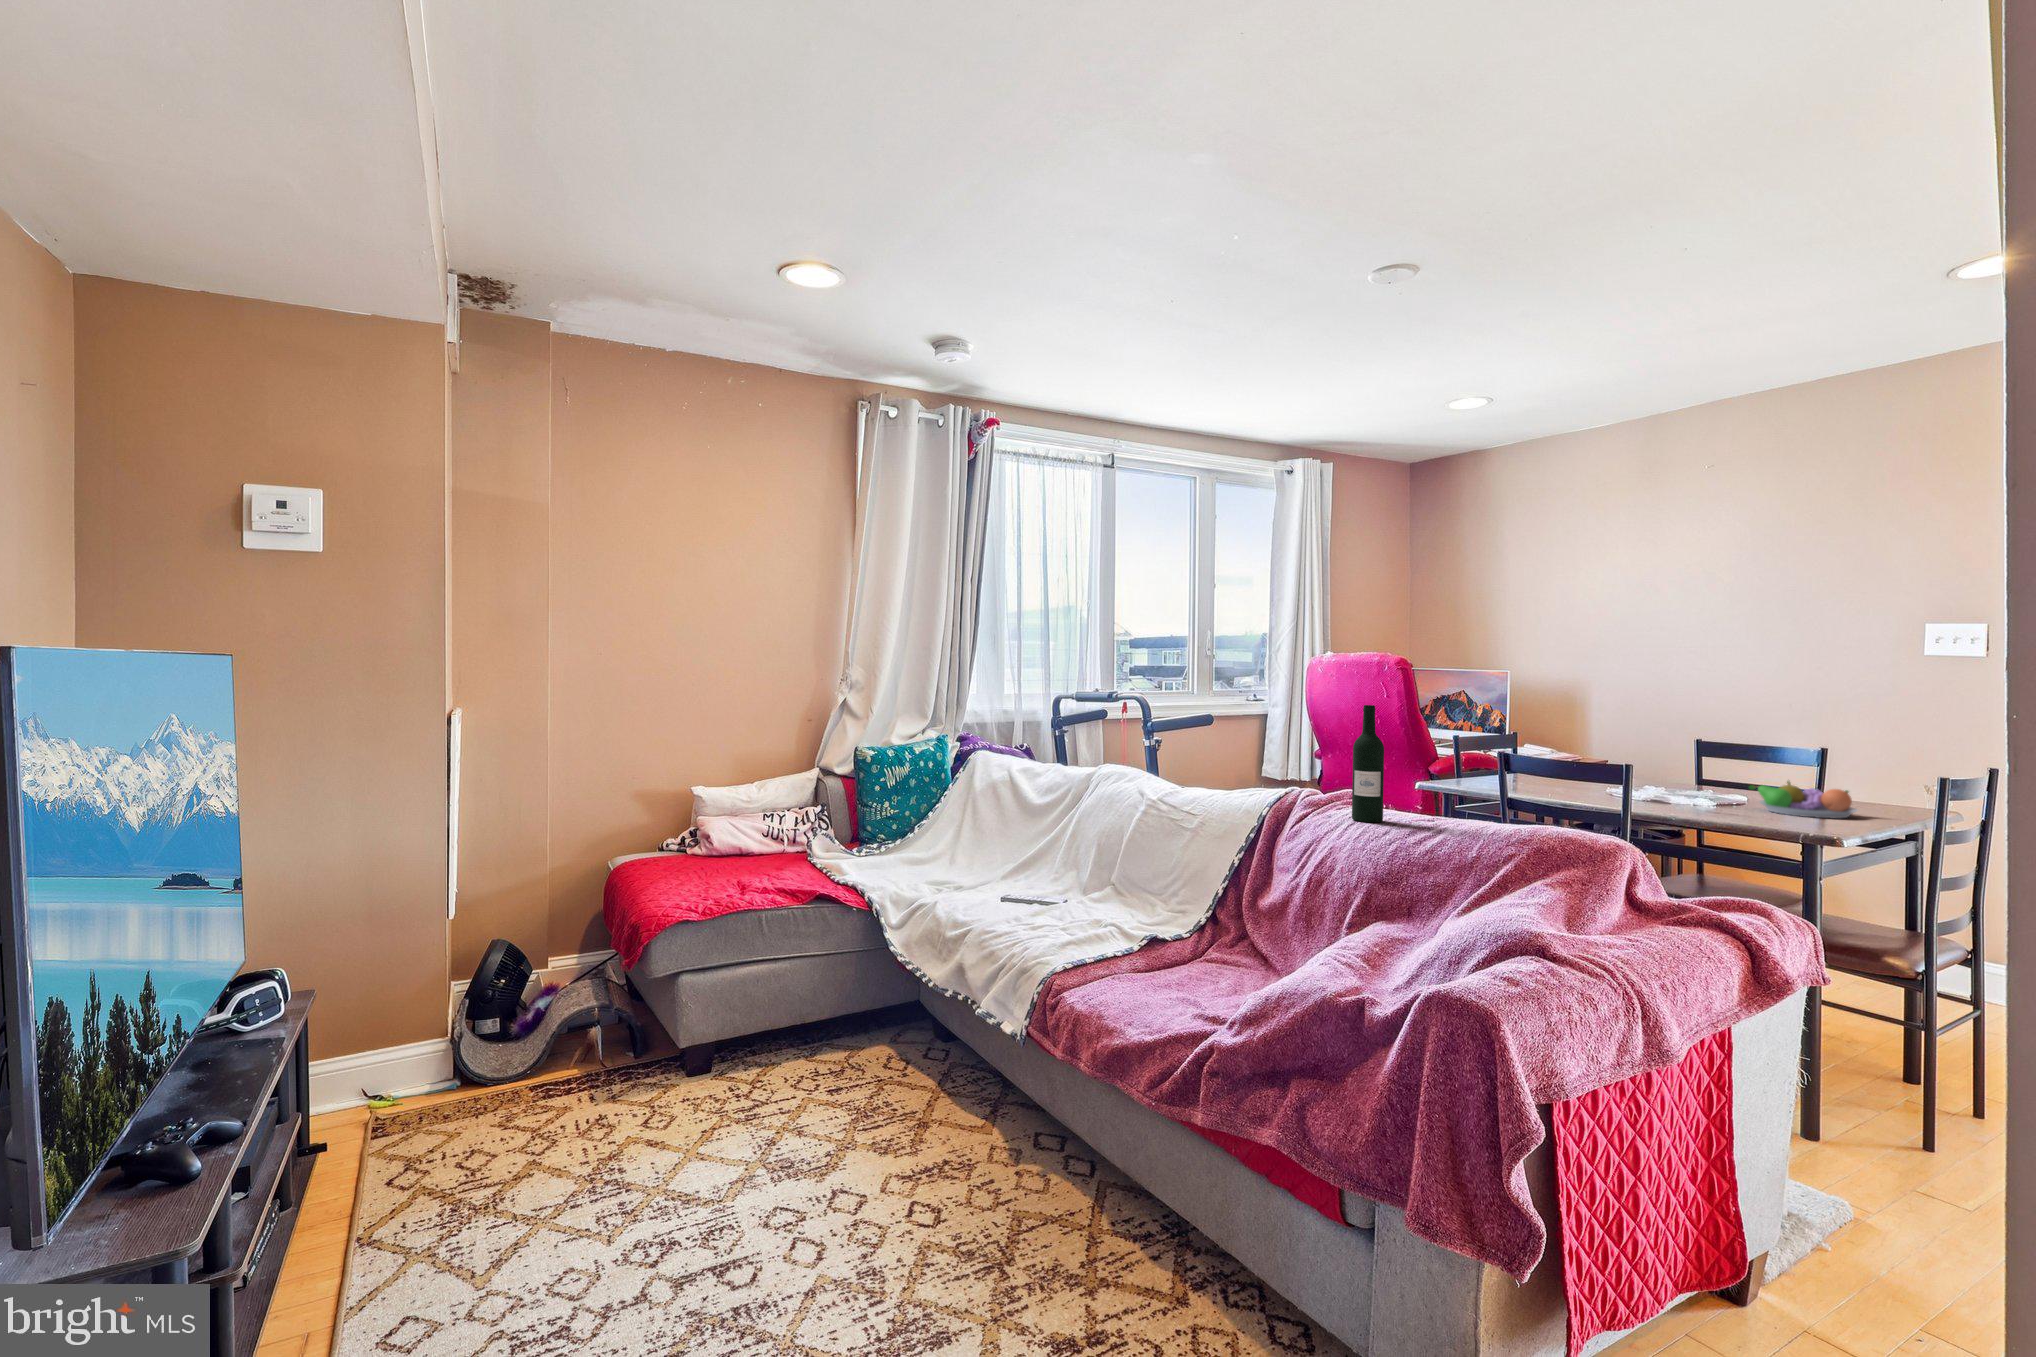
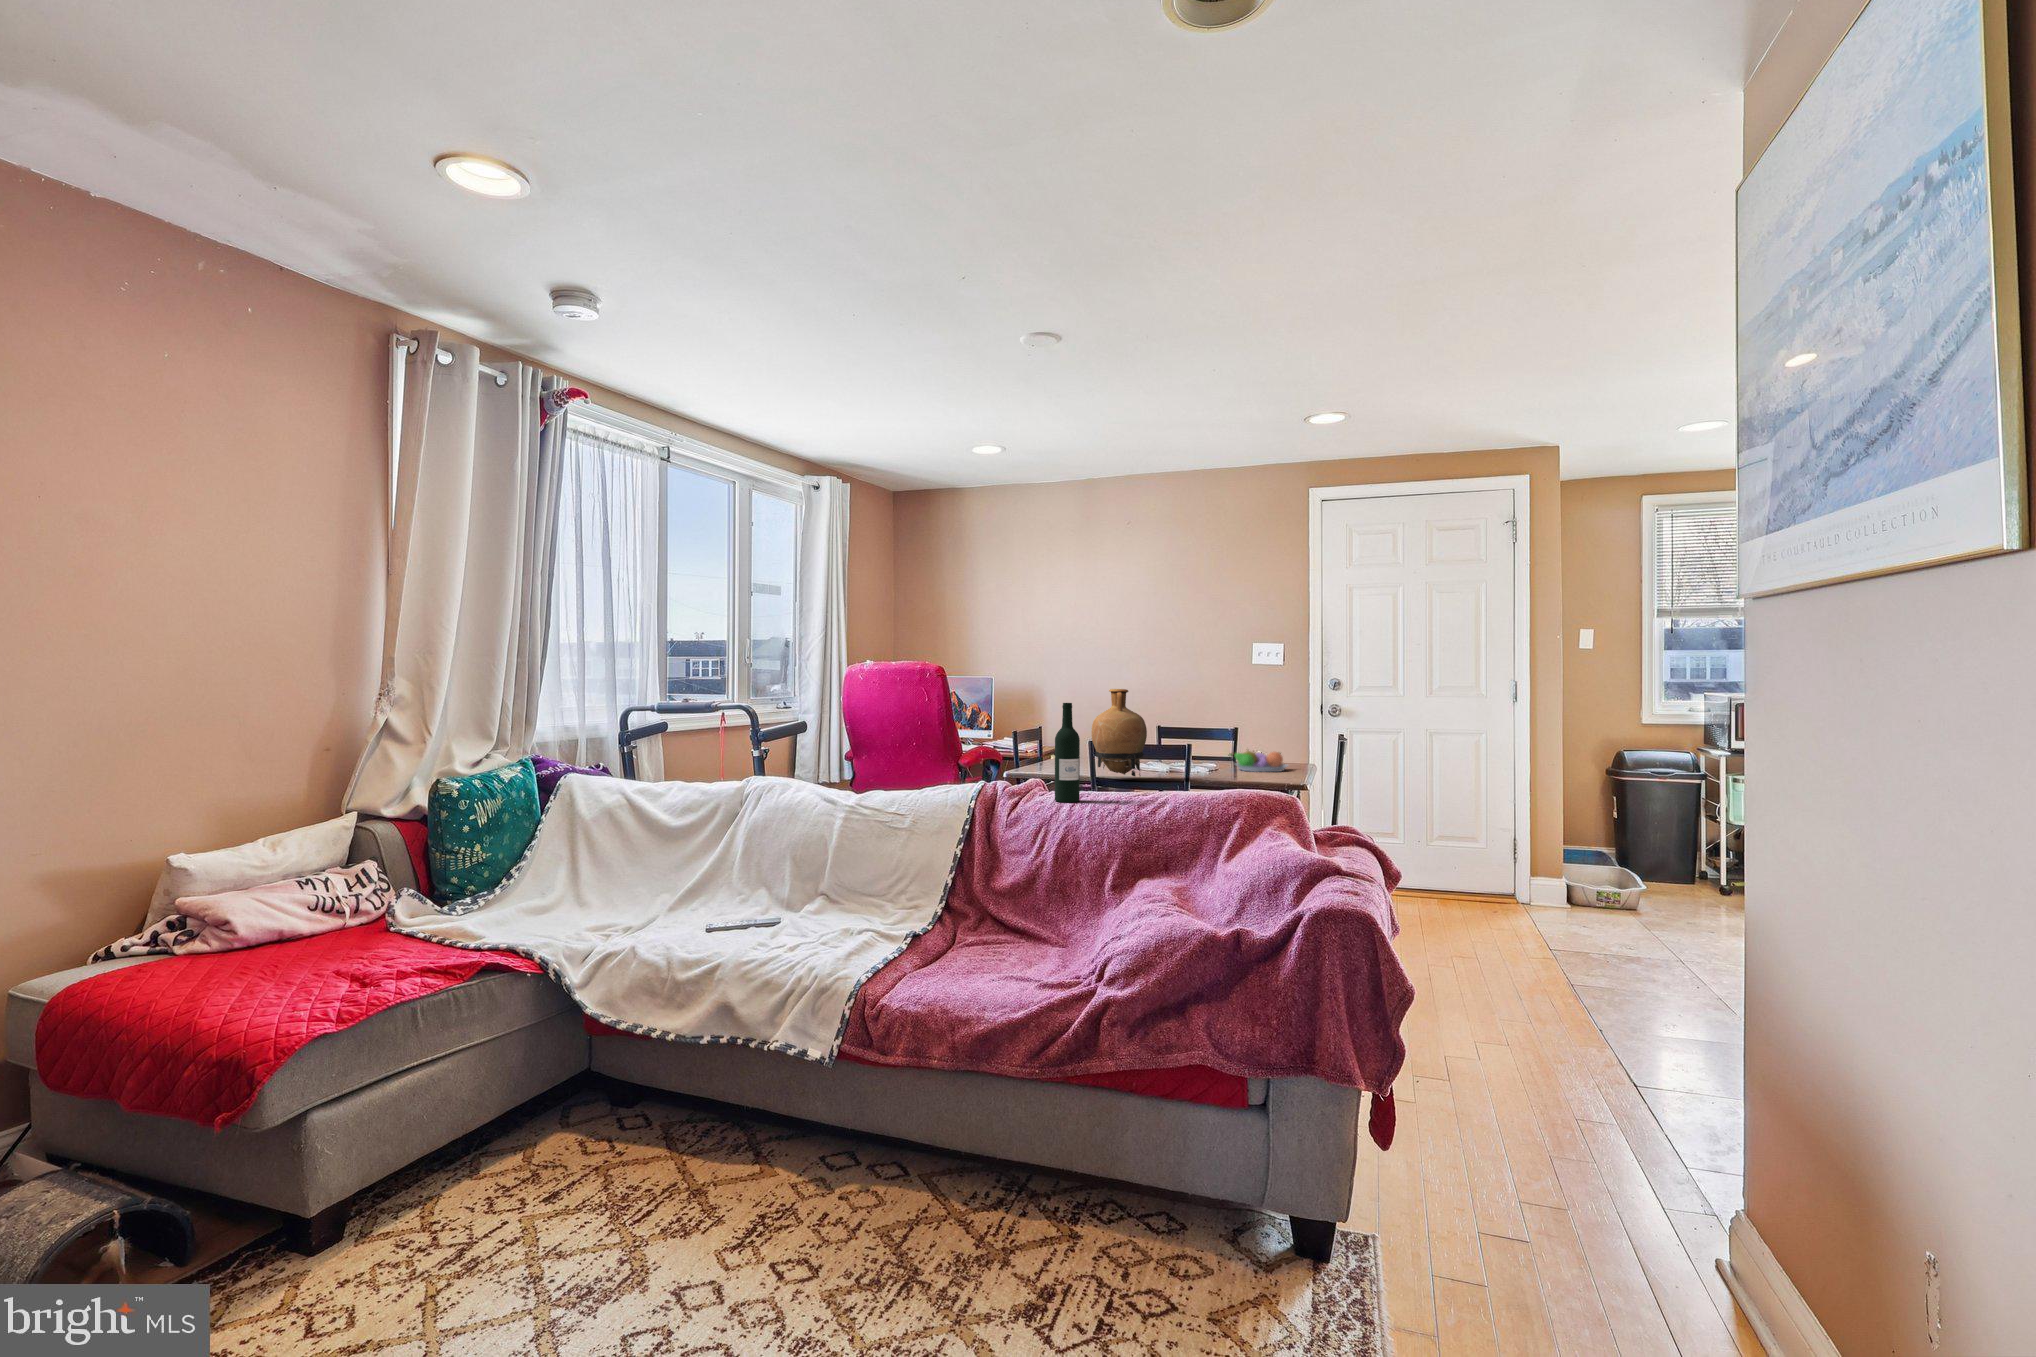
vase: none [1490,691,1569,806] -> present [1092,689,1147,776]

